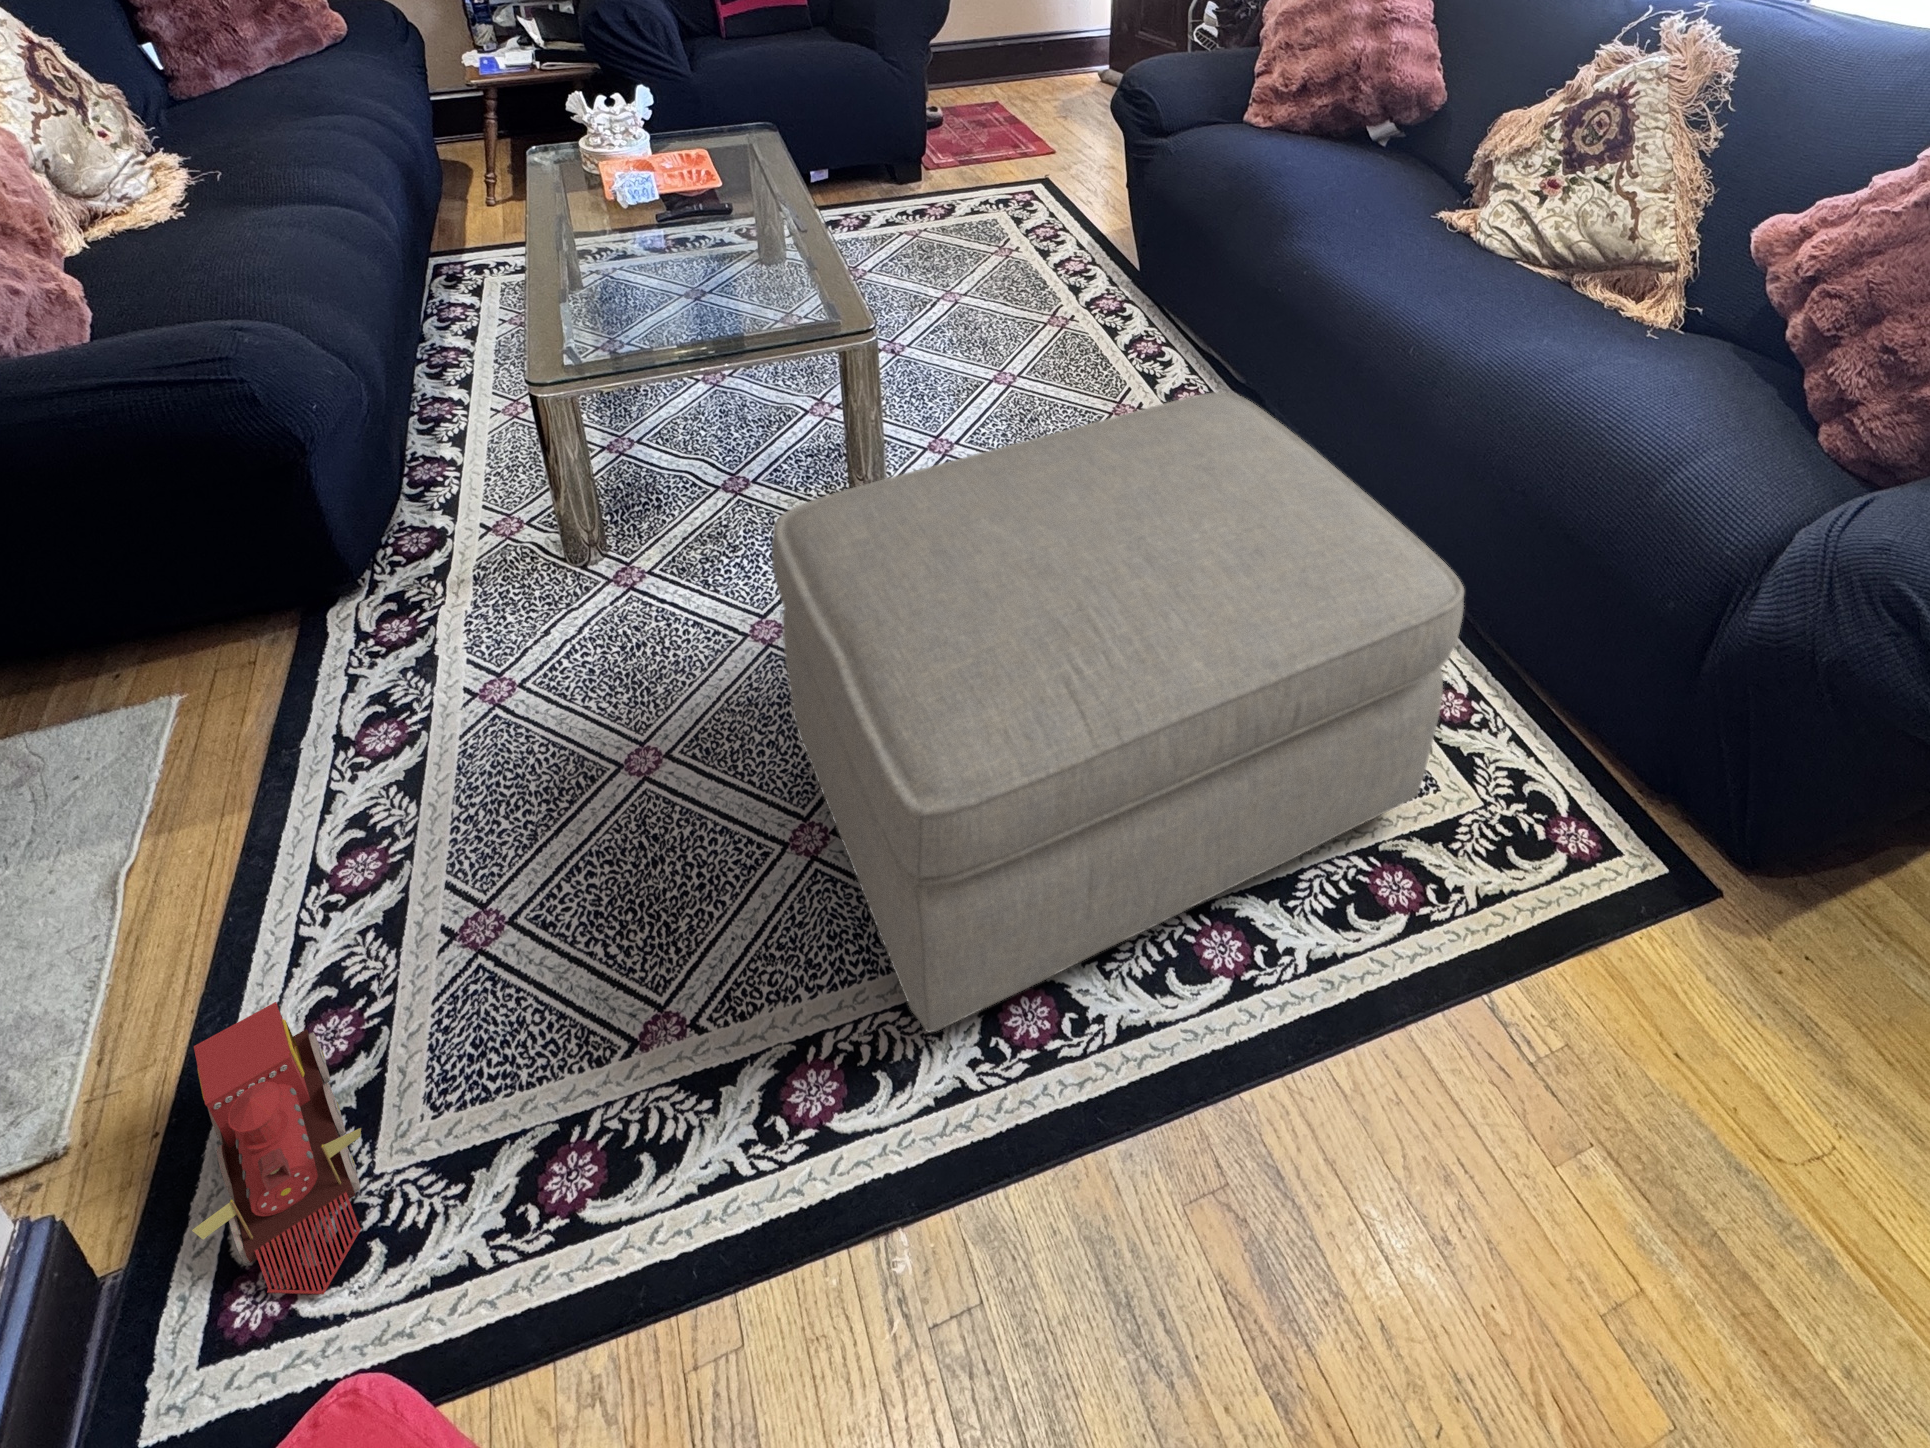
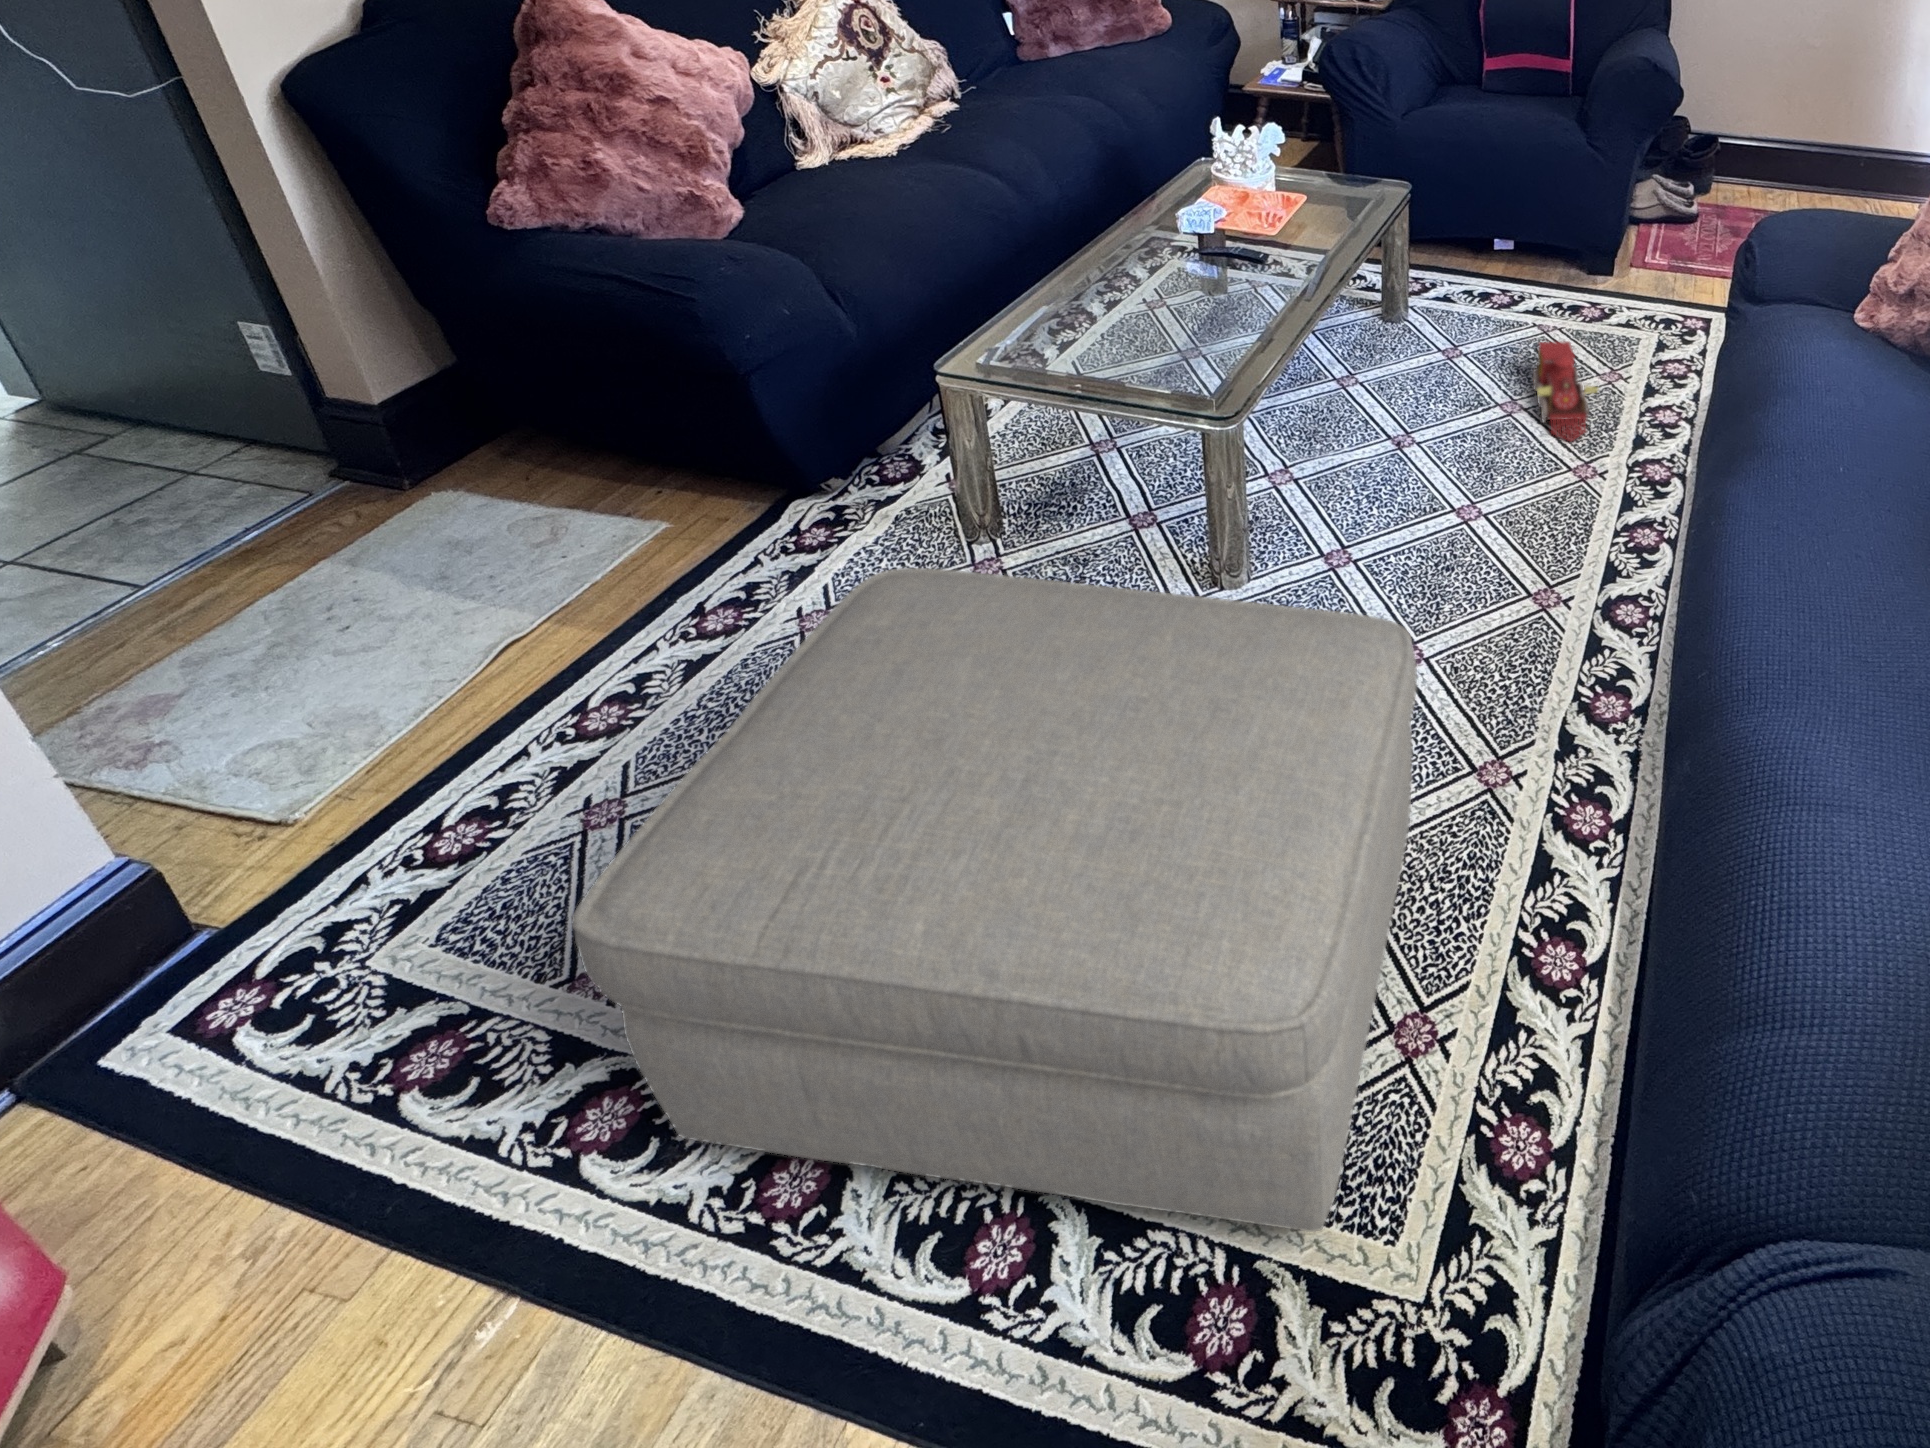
toy train: present [192,1002,361,1295] -> present [1533,342,1598,441]

